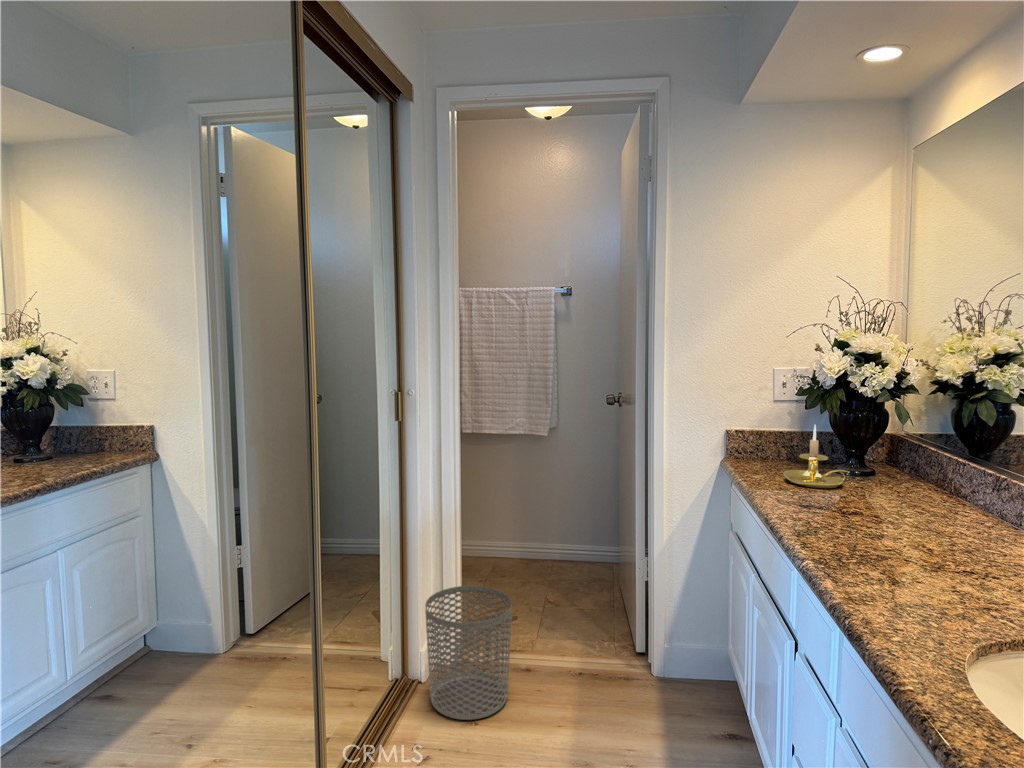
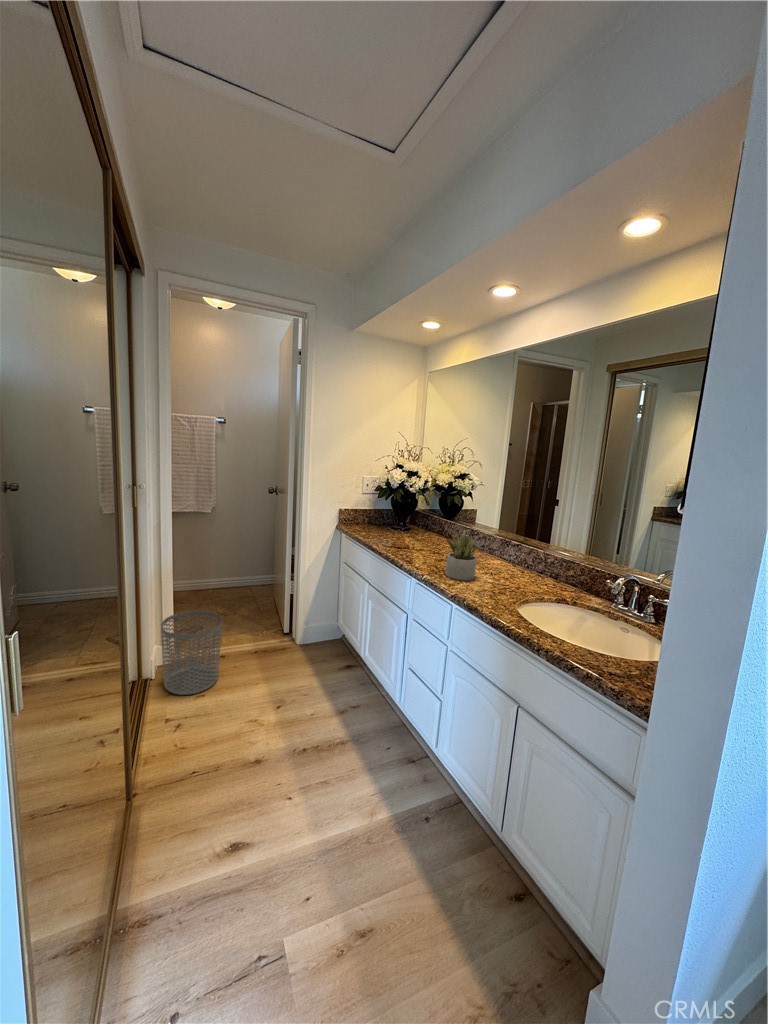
candle holder: present [783,425,849,488] -> none [376,506,407,537]
succulent plant: none [874,471,975,595] -> present [445,531,478,581]

